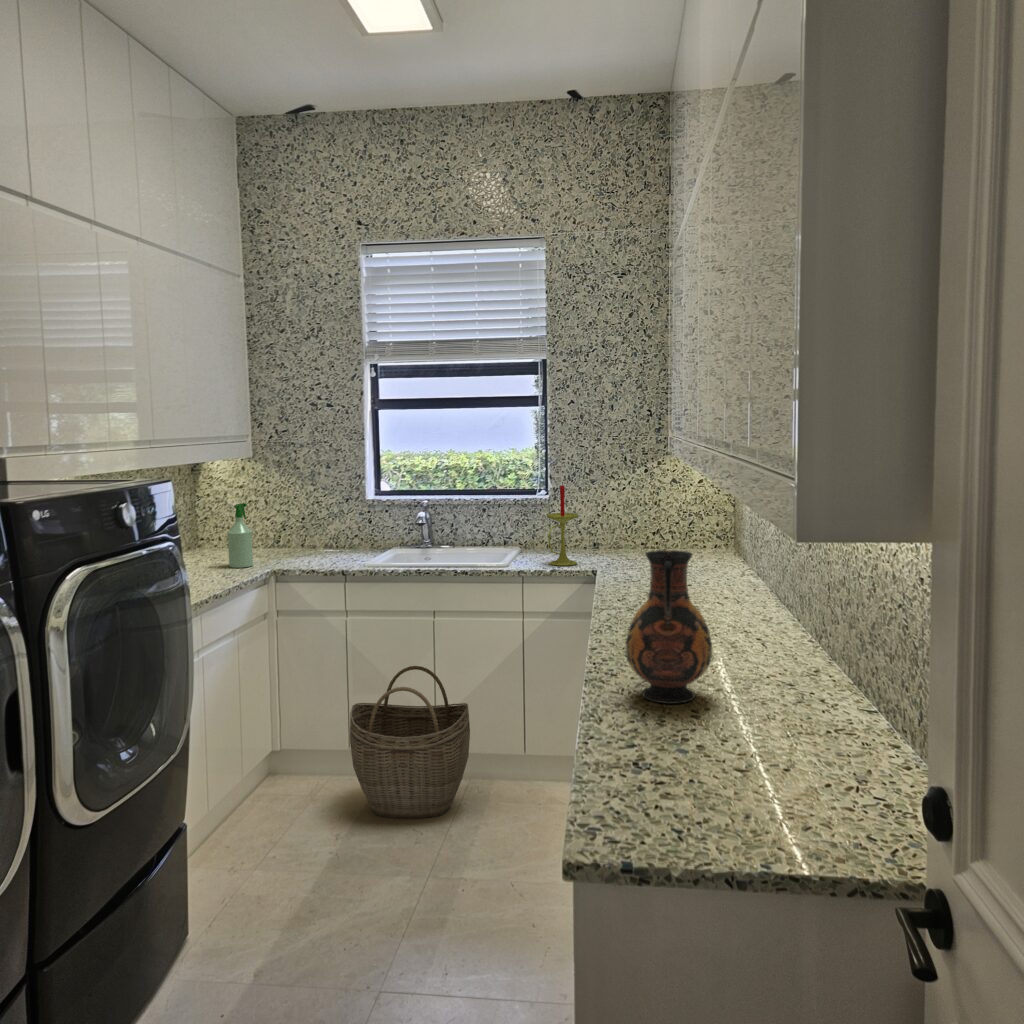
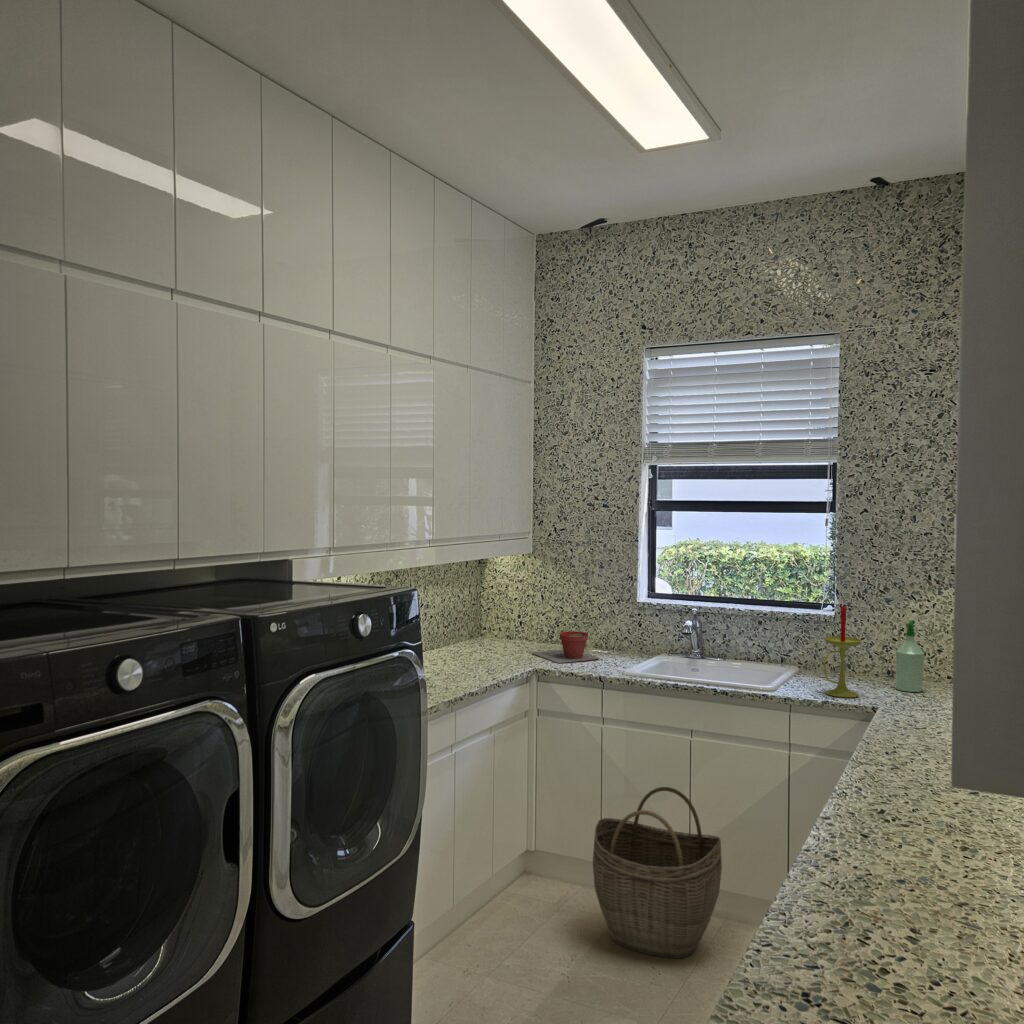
spray bottle: present [227,503,253,568] -> present [896,620,924,692]
plant pot: none [261,532,334,563] -> present [532,631,599,663]
vase: present [626,550,712,704] -> none [837,724,947,917]

